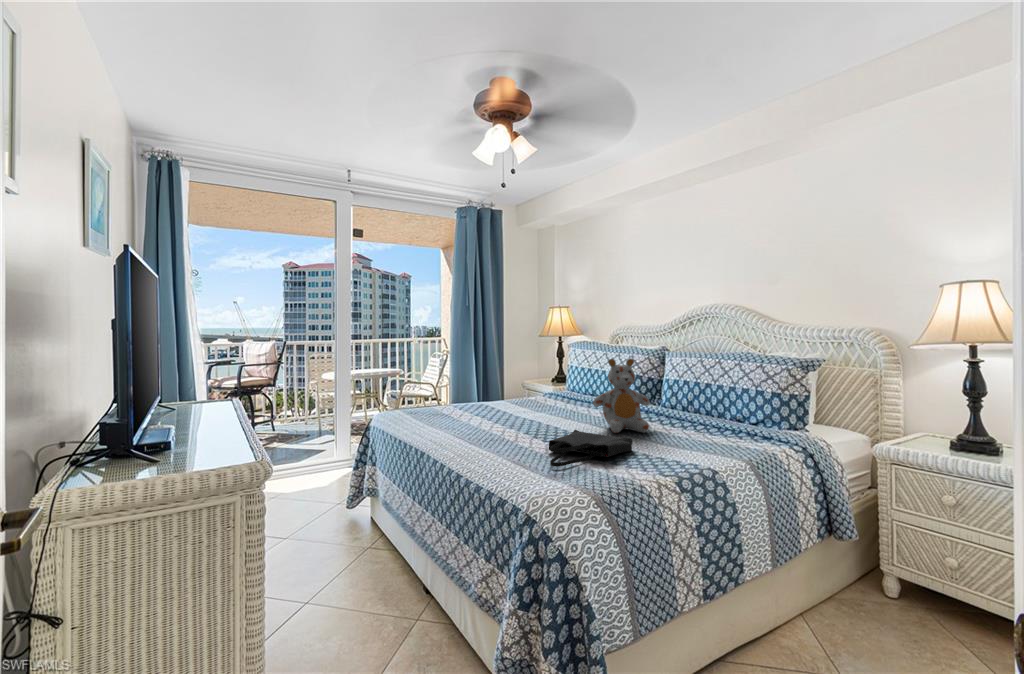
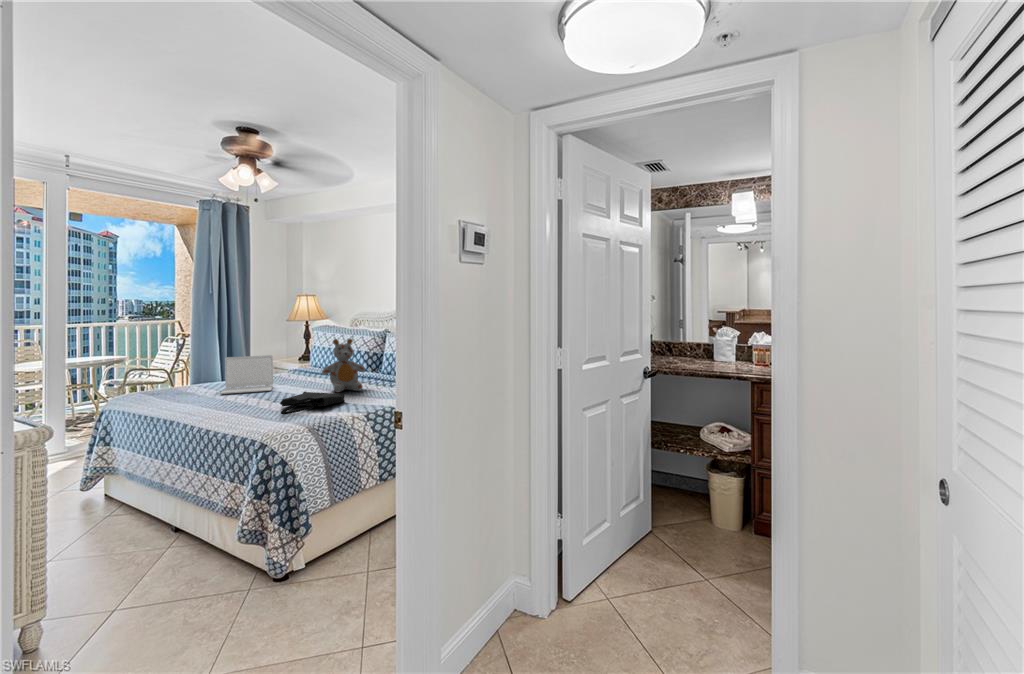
laptop: none [474,376,531,421] -> present [221,355,273,394]

